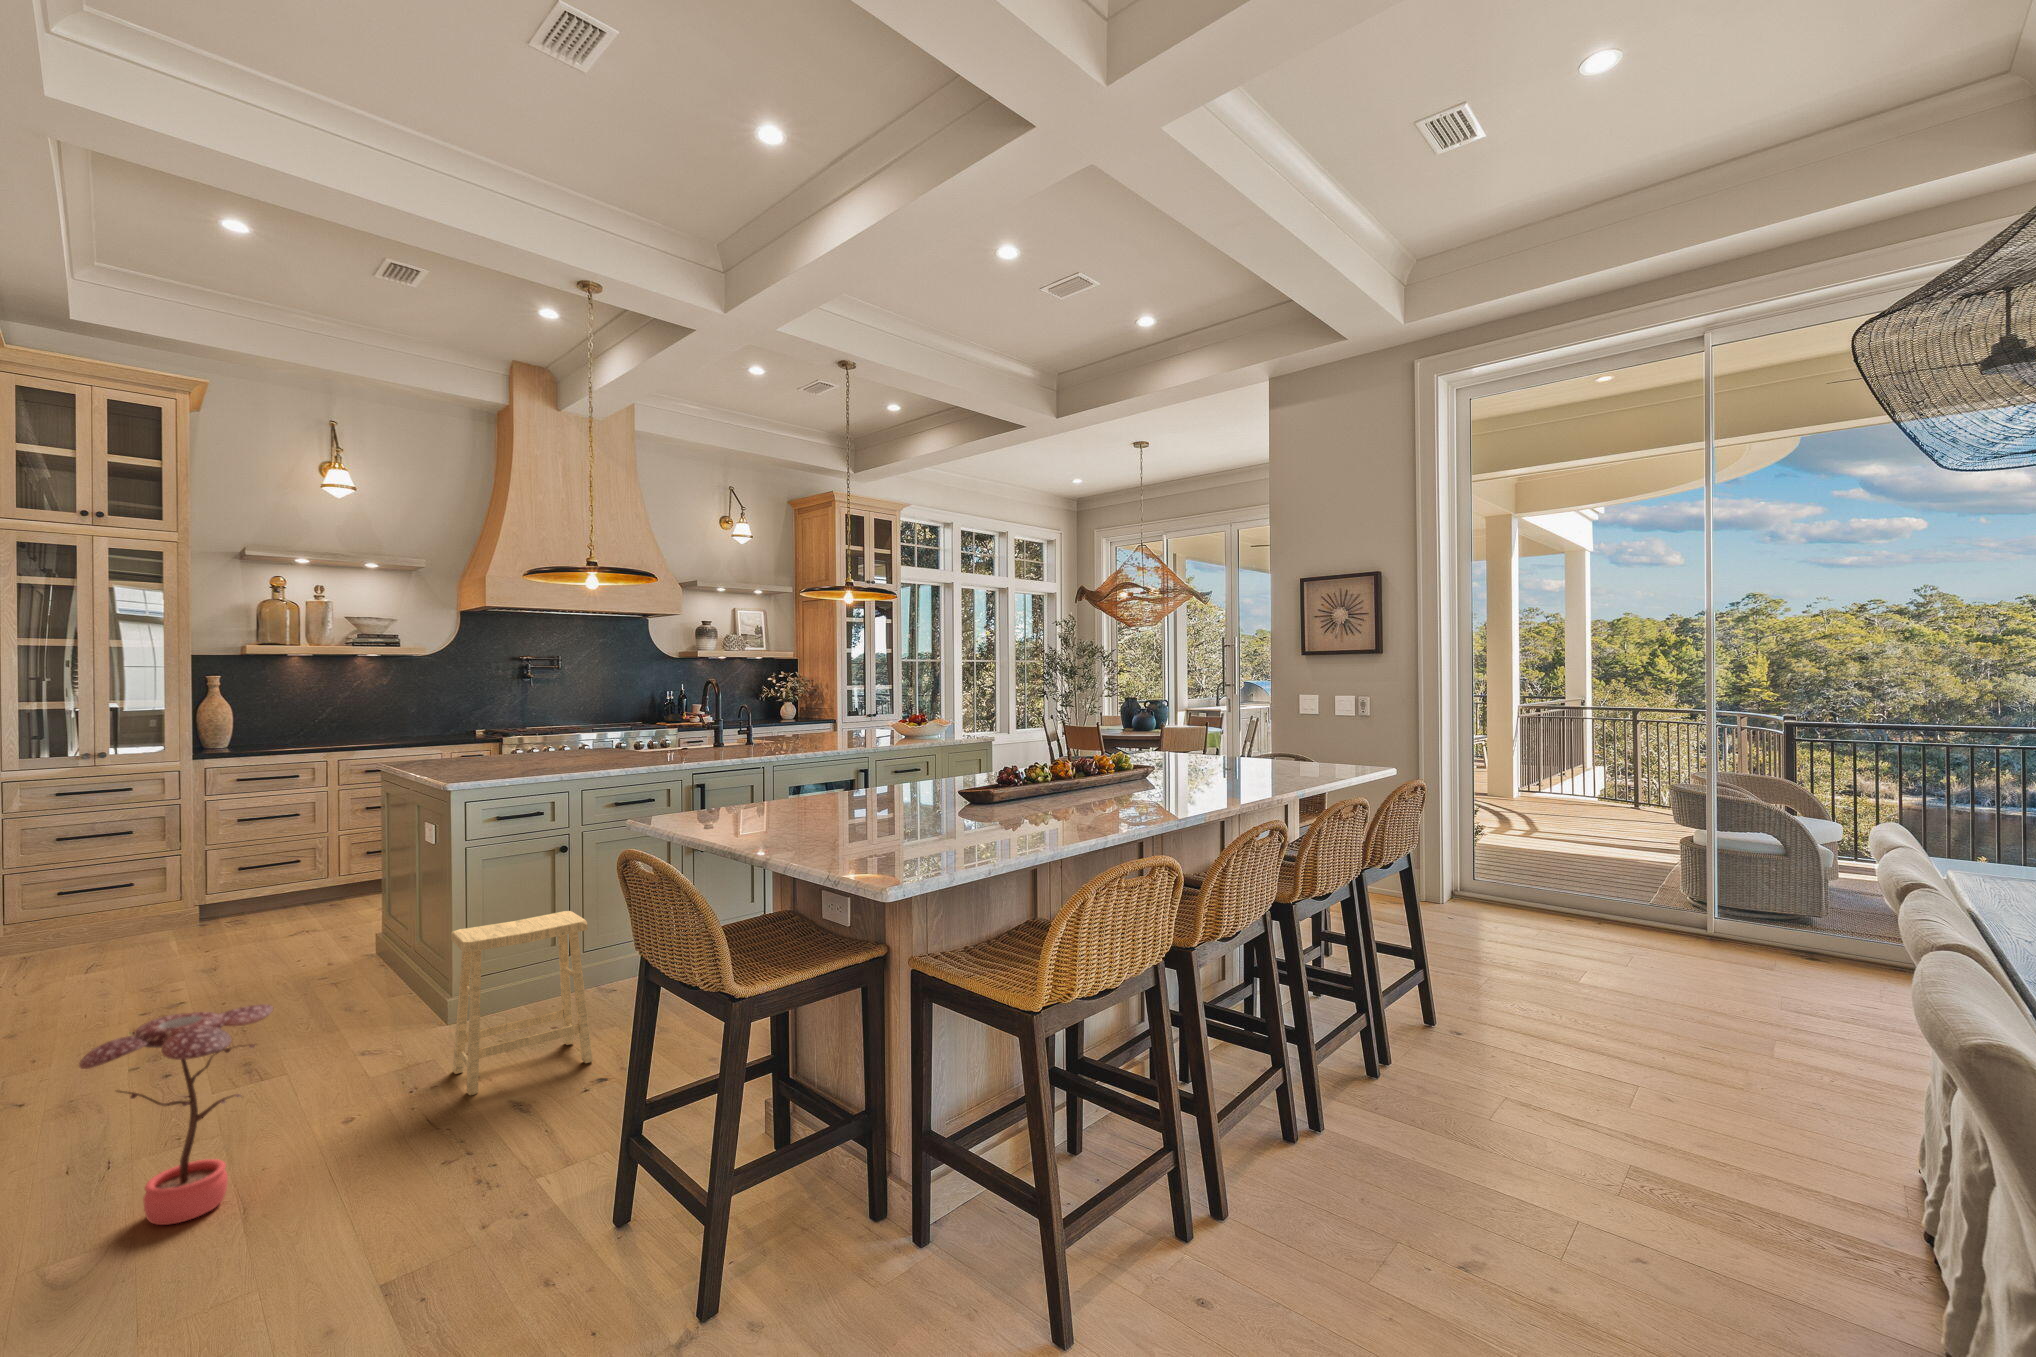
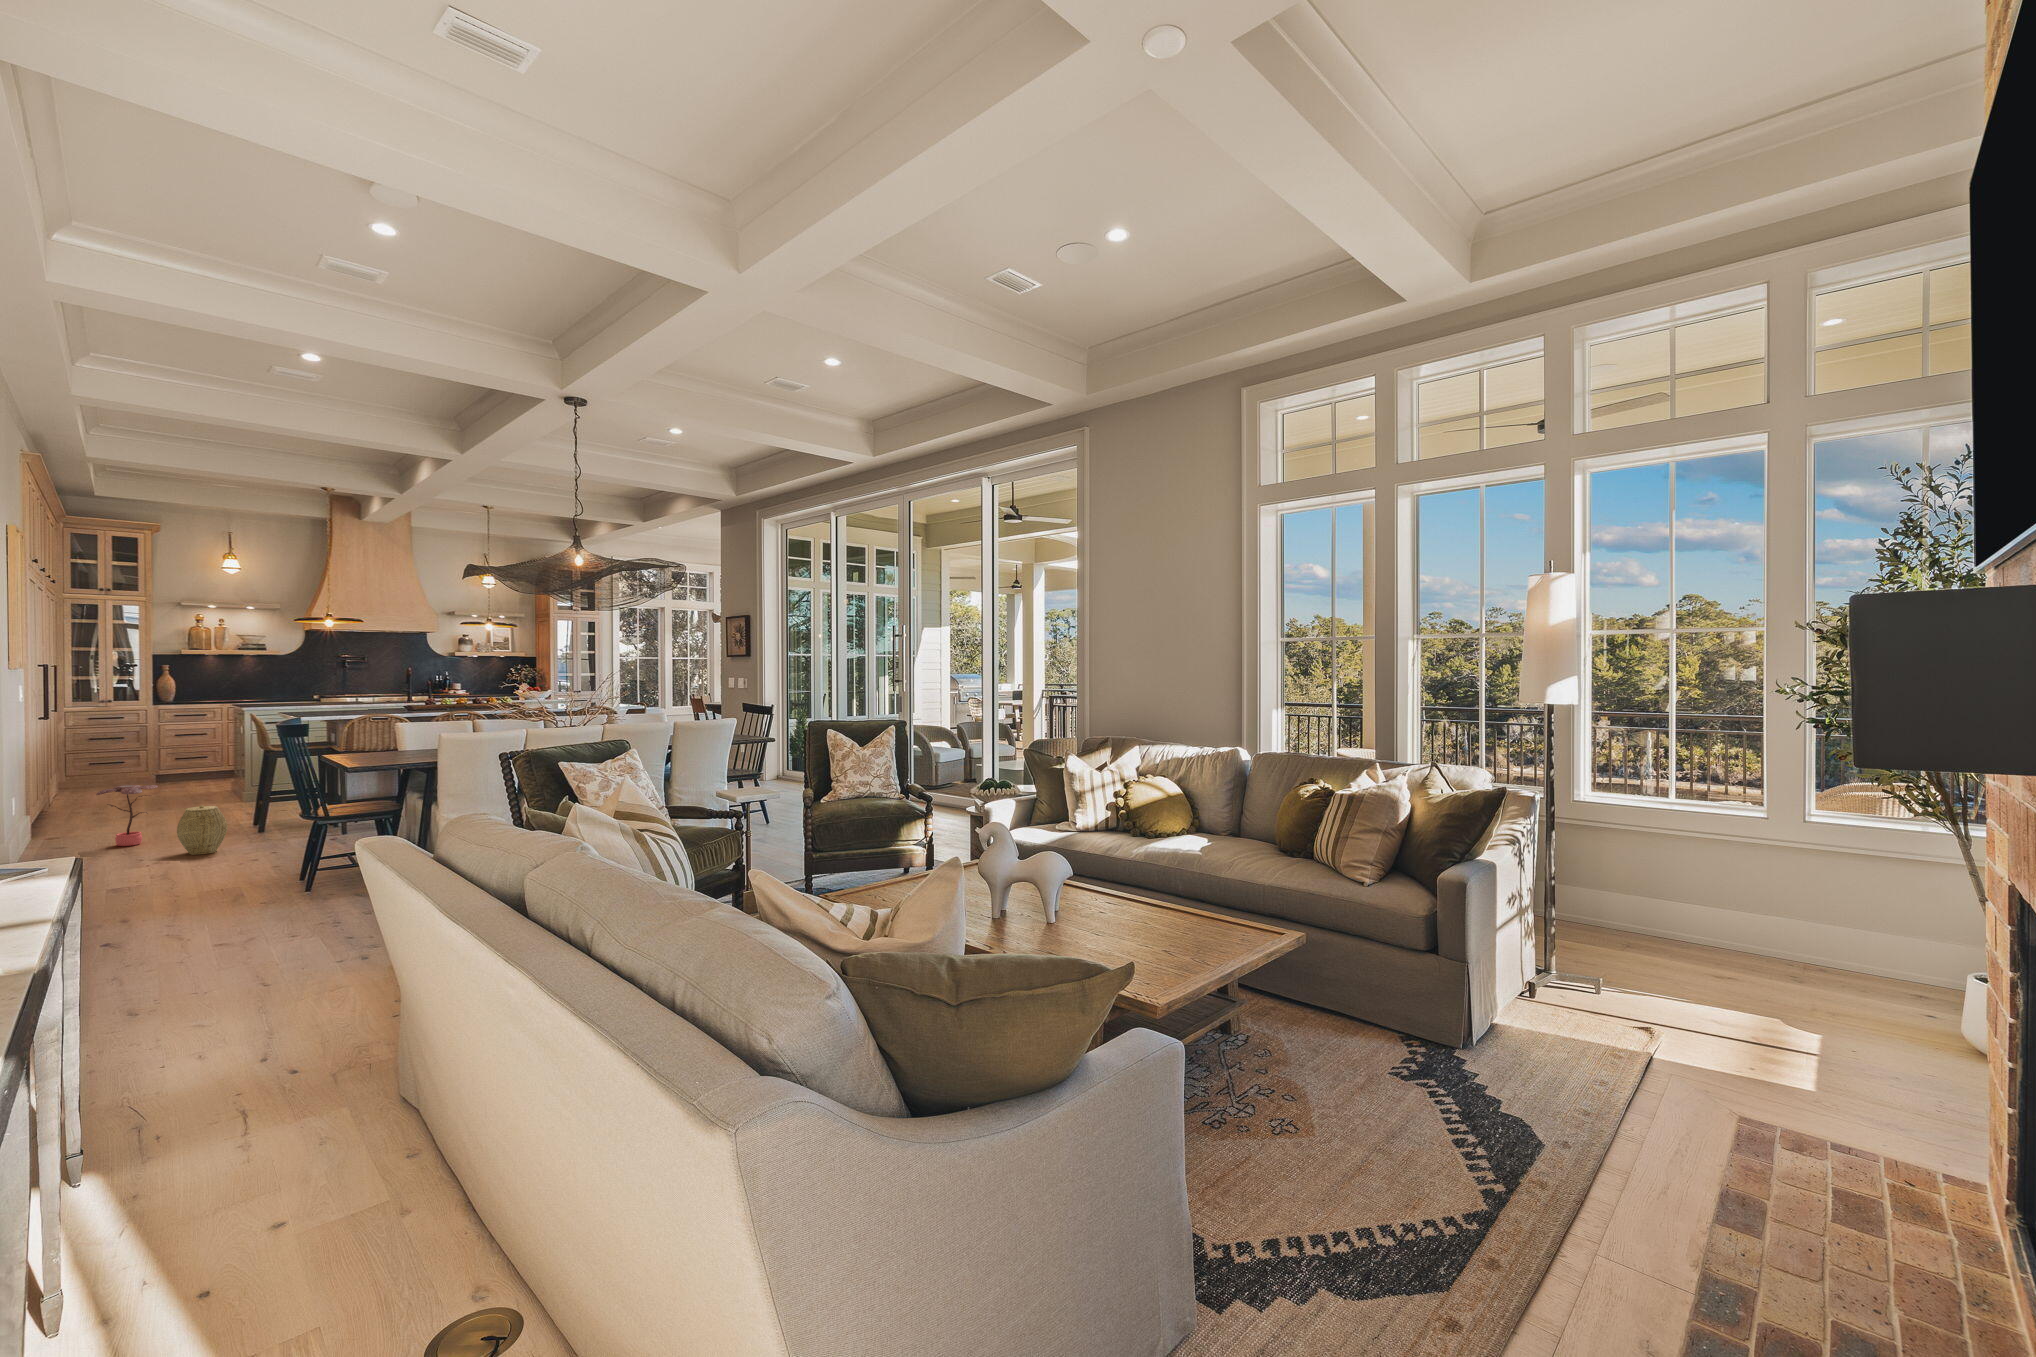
footstool: present [451,911,593,1096] -> none [234,770,290,831]
woven basket: none [369,1086,521,1278] -> present [177,805,228,855]

